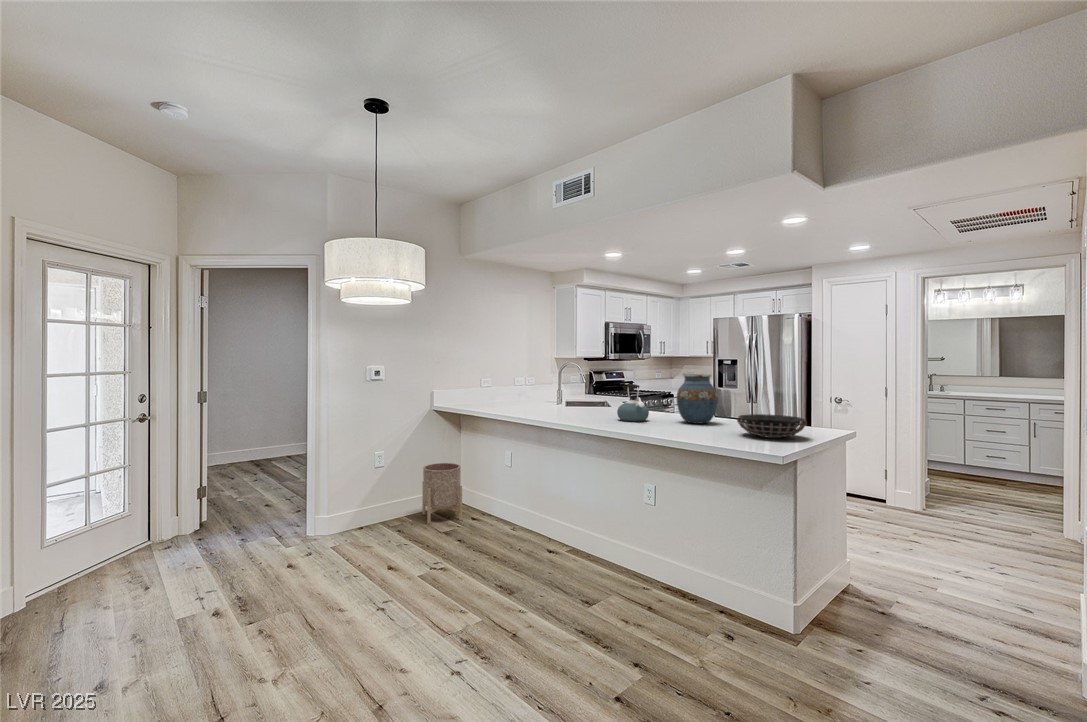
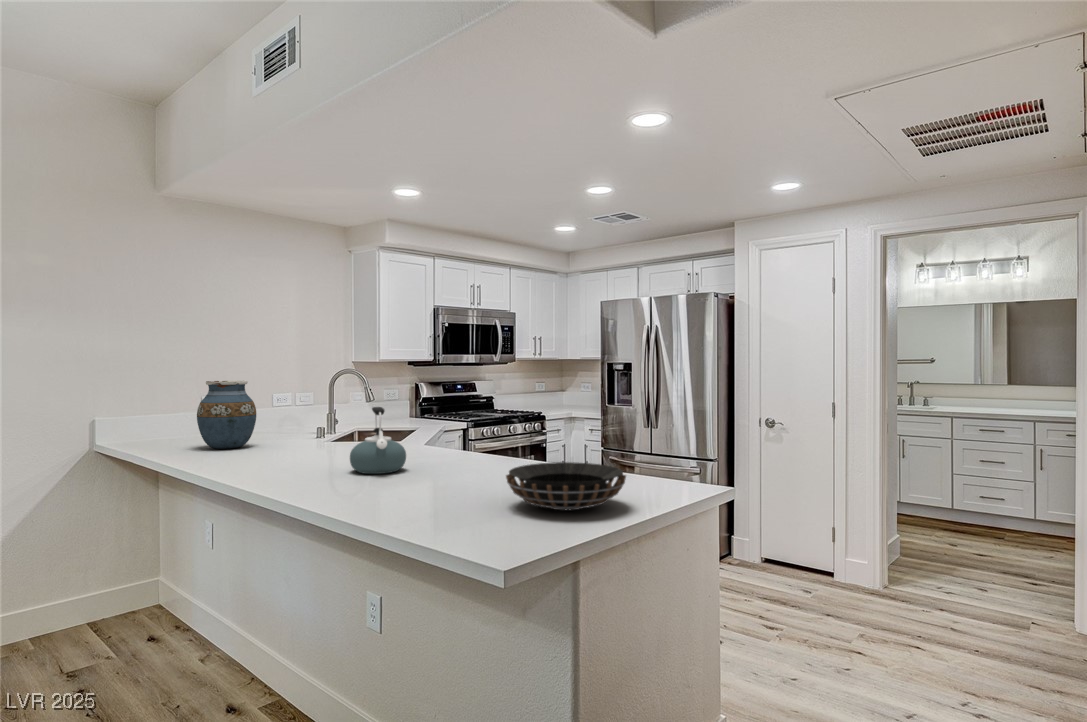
vase: present [677,373,718,424] -> present [197,380,256,449]
planter: present [422,463,462,524] -> none [55,543,133,656]

